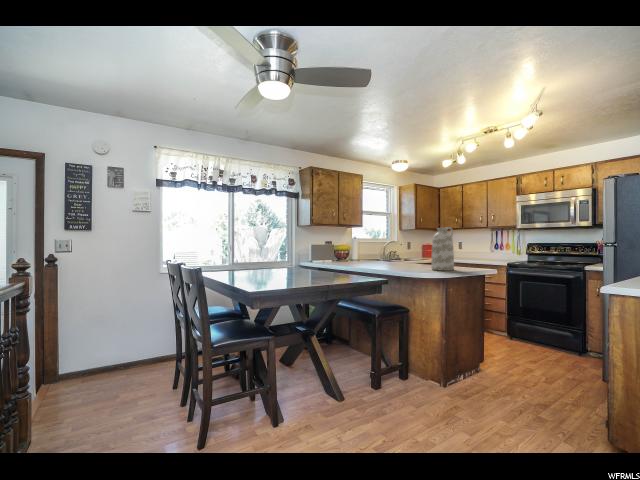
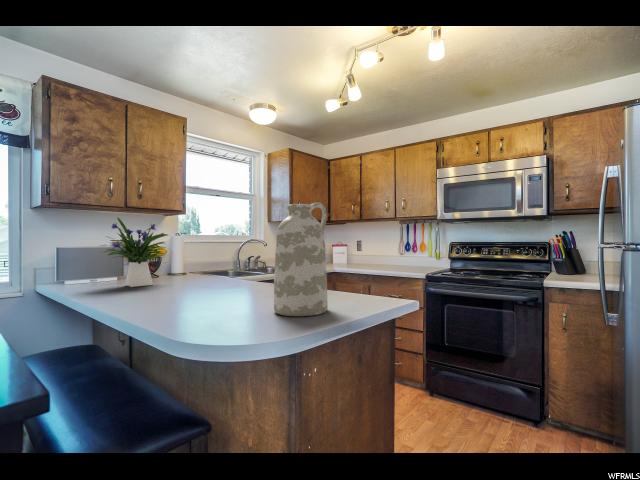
flower arrangement: none [331,231,362,264] -> present [104,218,168,287]

